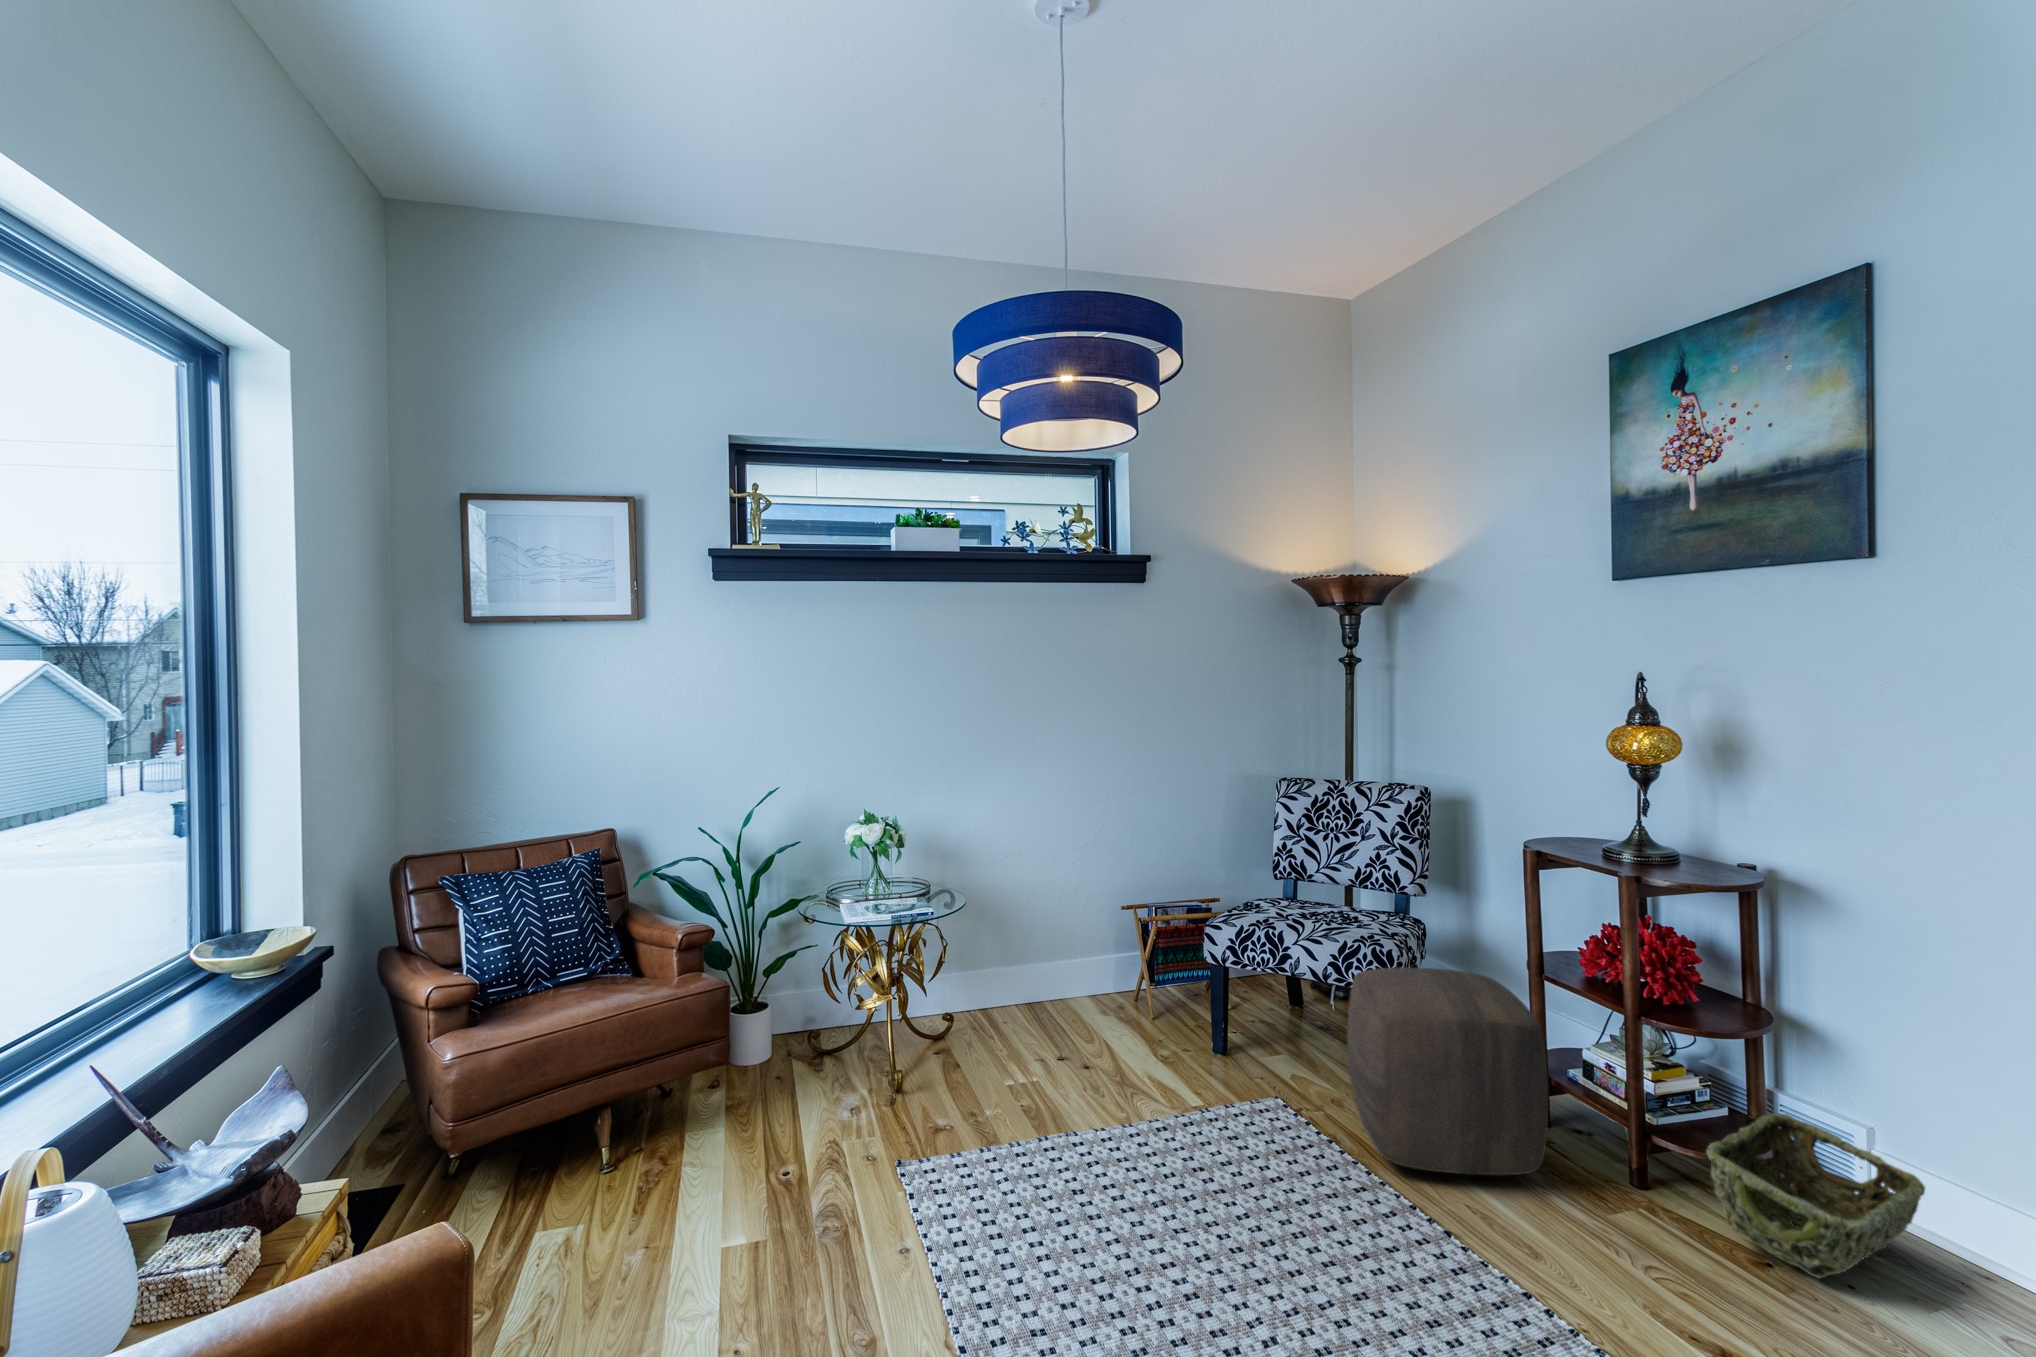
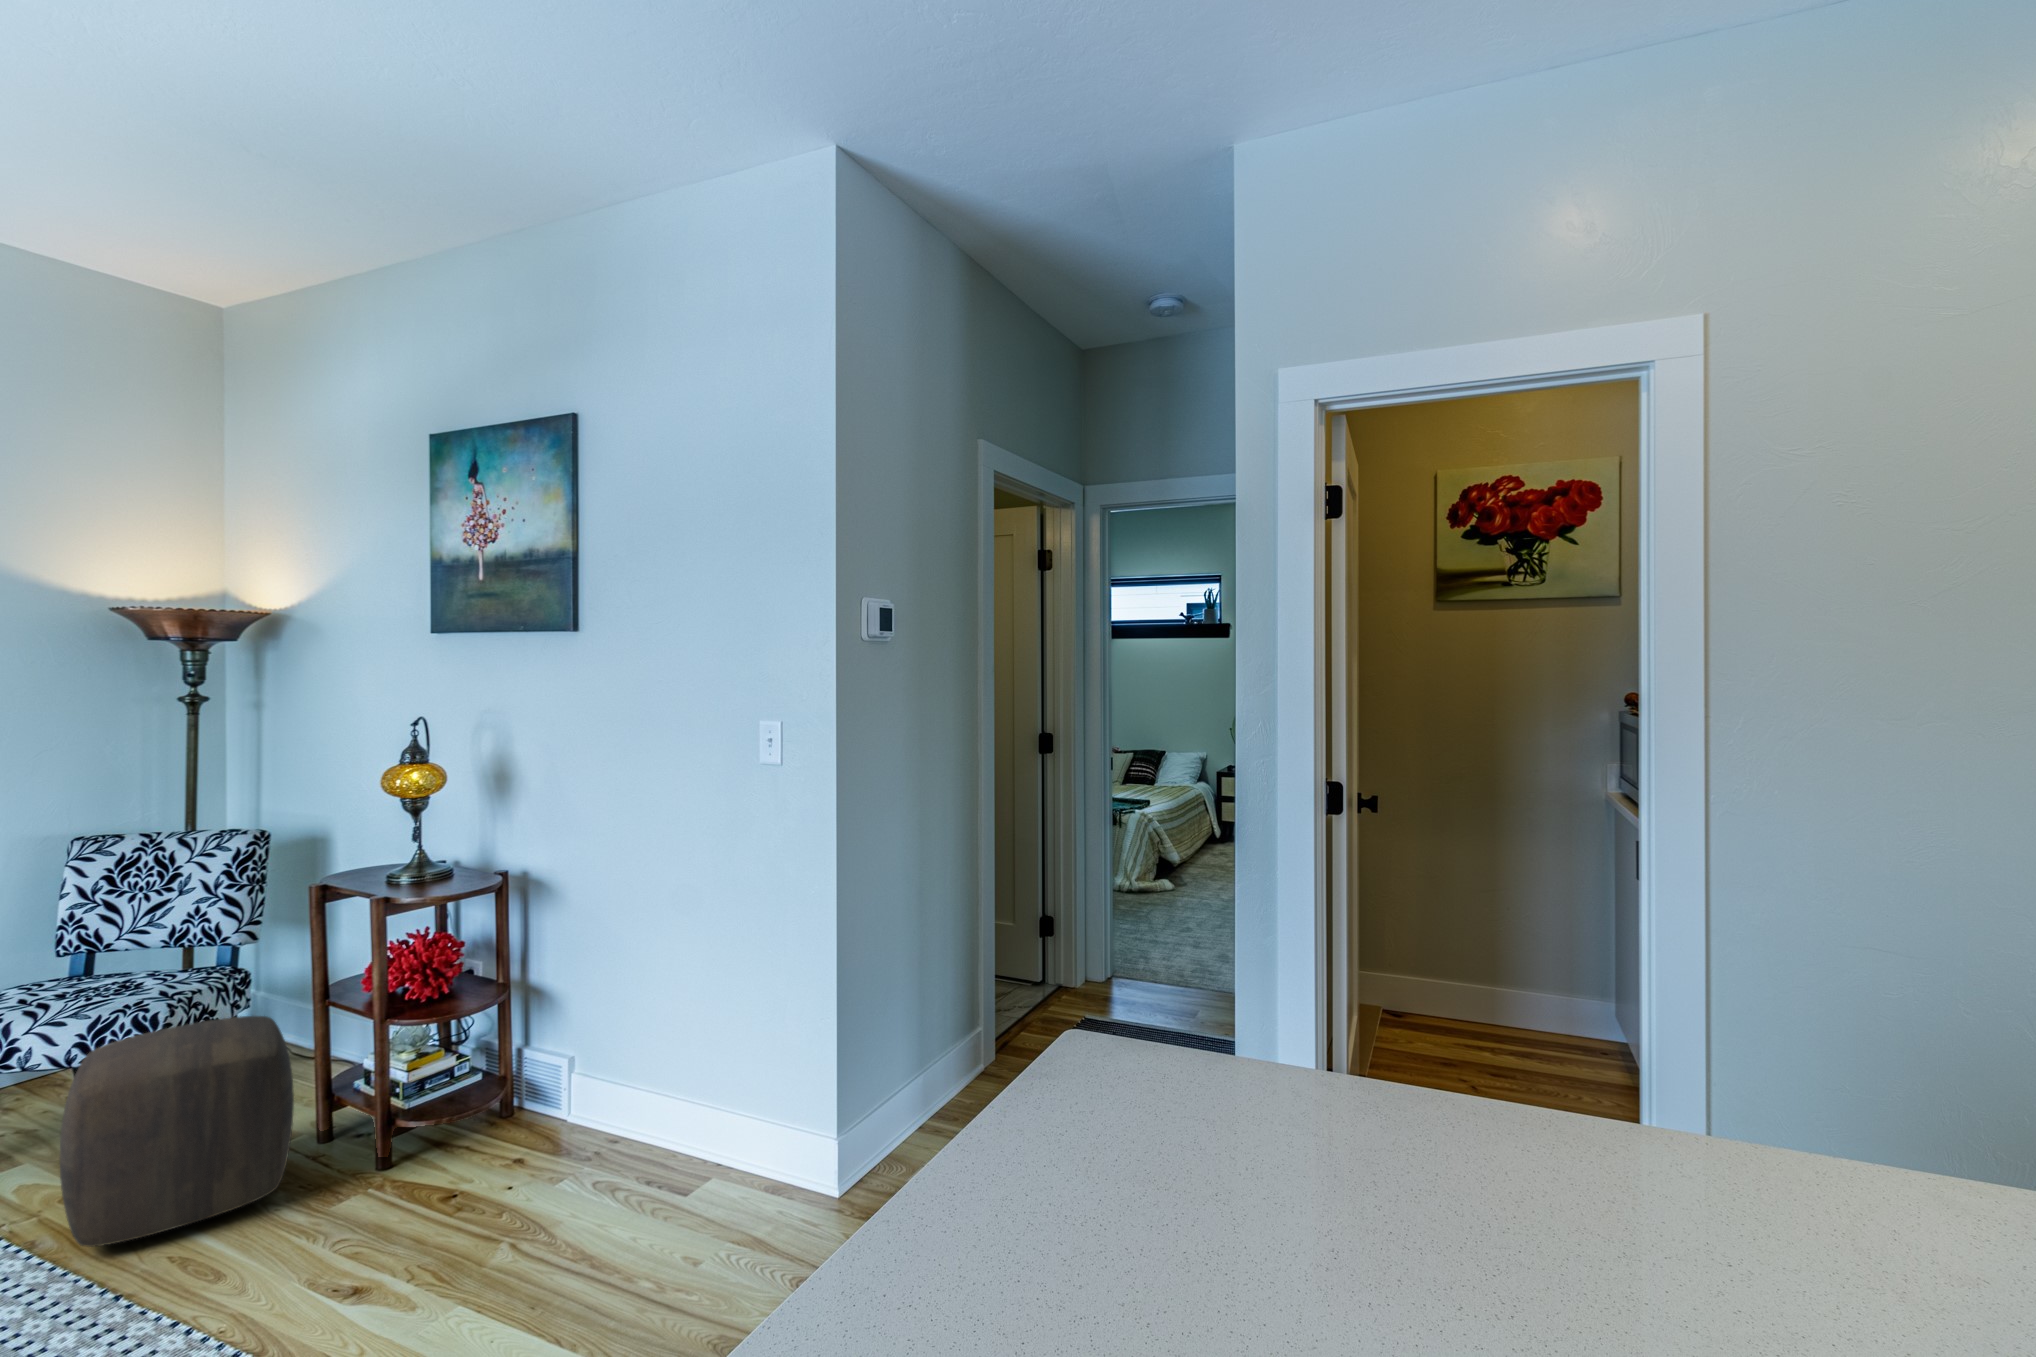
woven basket: present [1706,1113,1925,1278] -> none [414,1065,587,1190]

